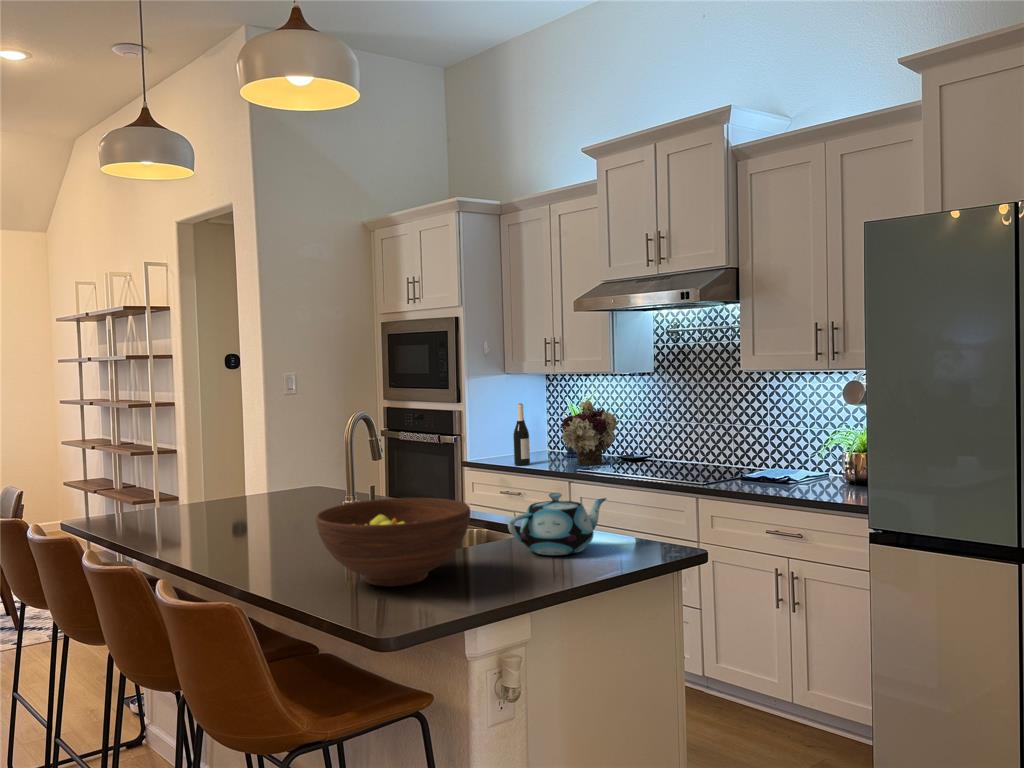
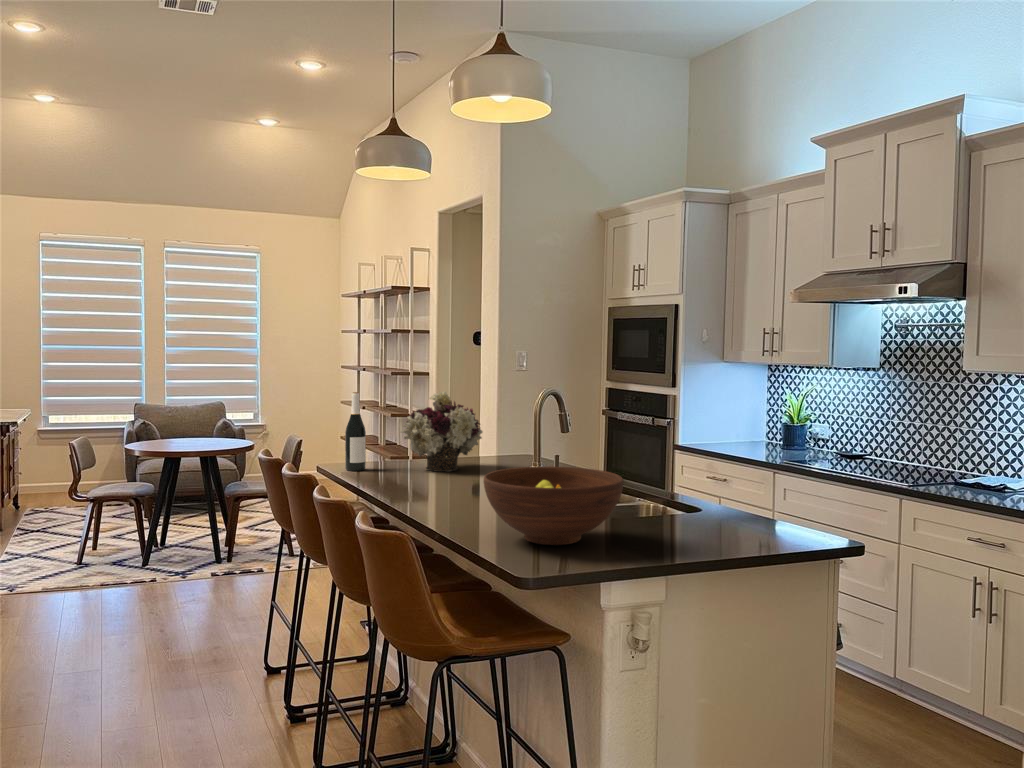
flower arrangement: present [561,400,617,465] -> present [401,392,482,472]
wine bottle: present [513,403,530,465] -> present [345,392,366,471]
teapot: present [508,493,606,555] -> none [667,476,772,536]

